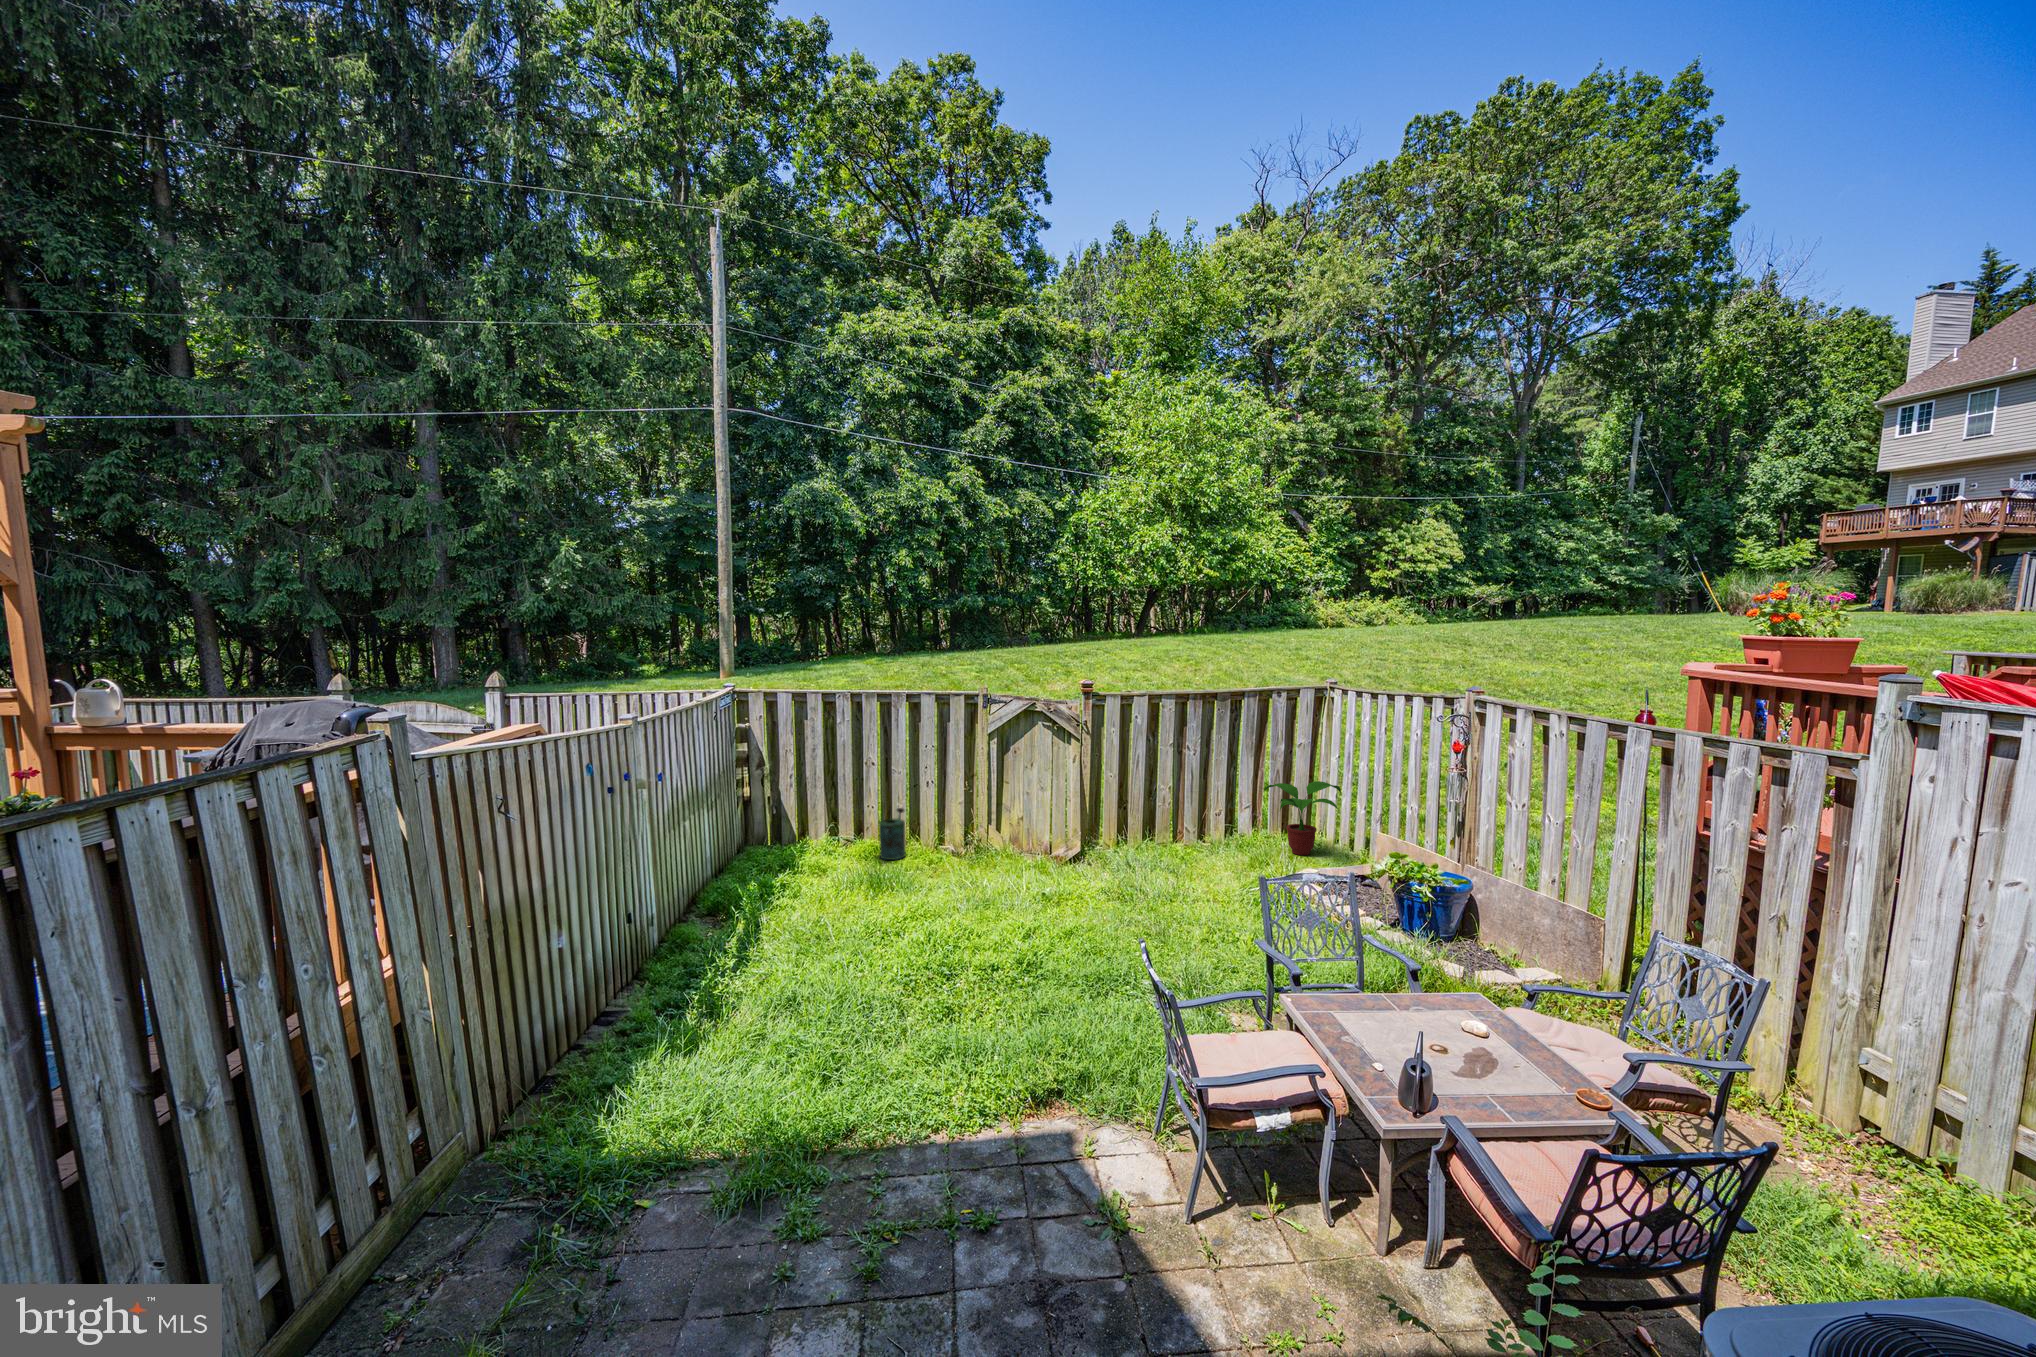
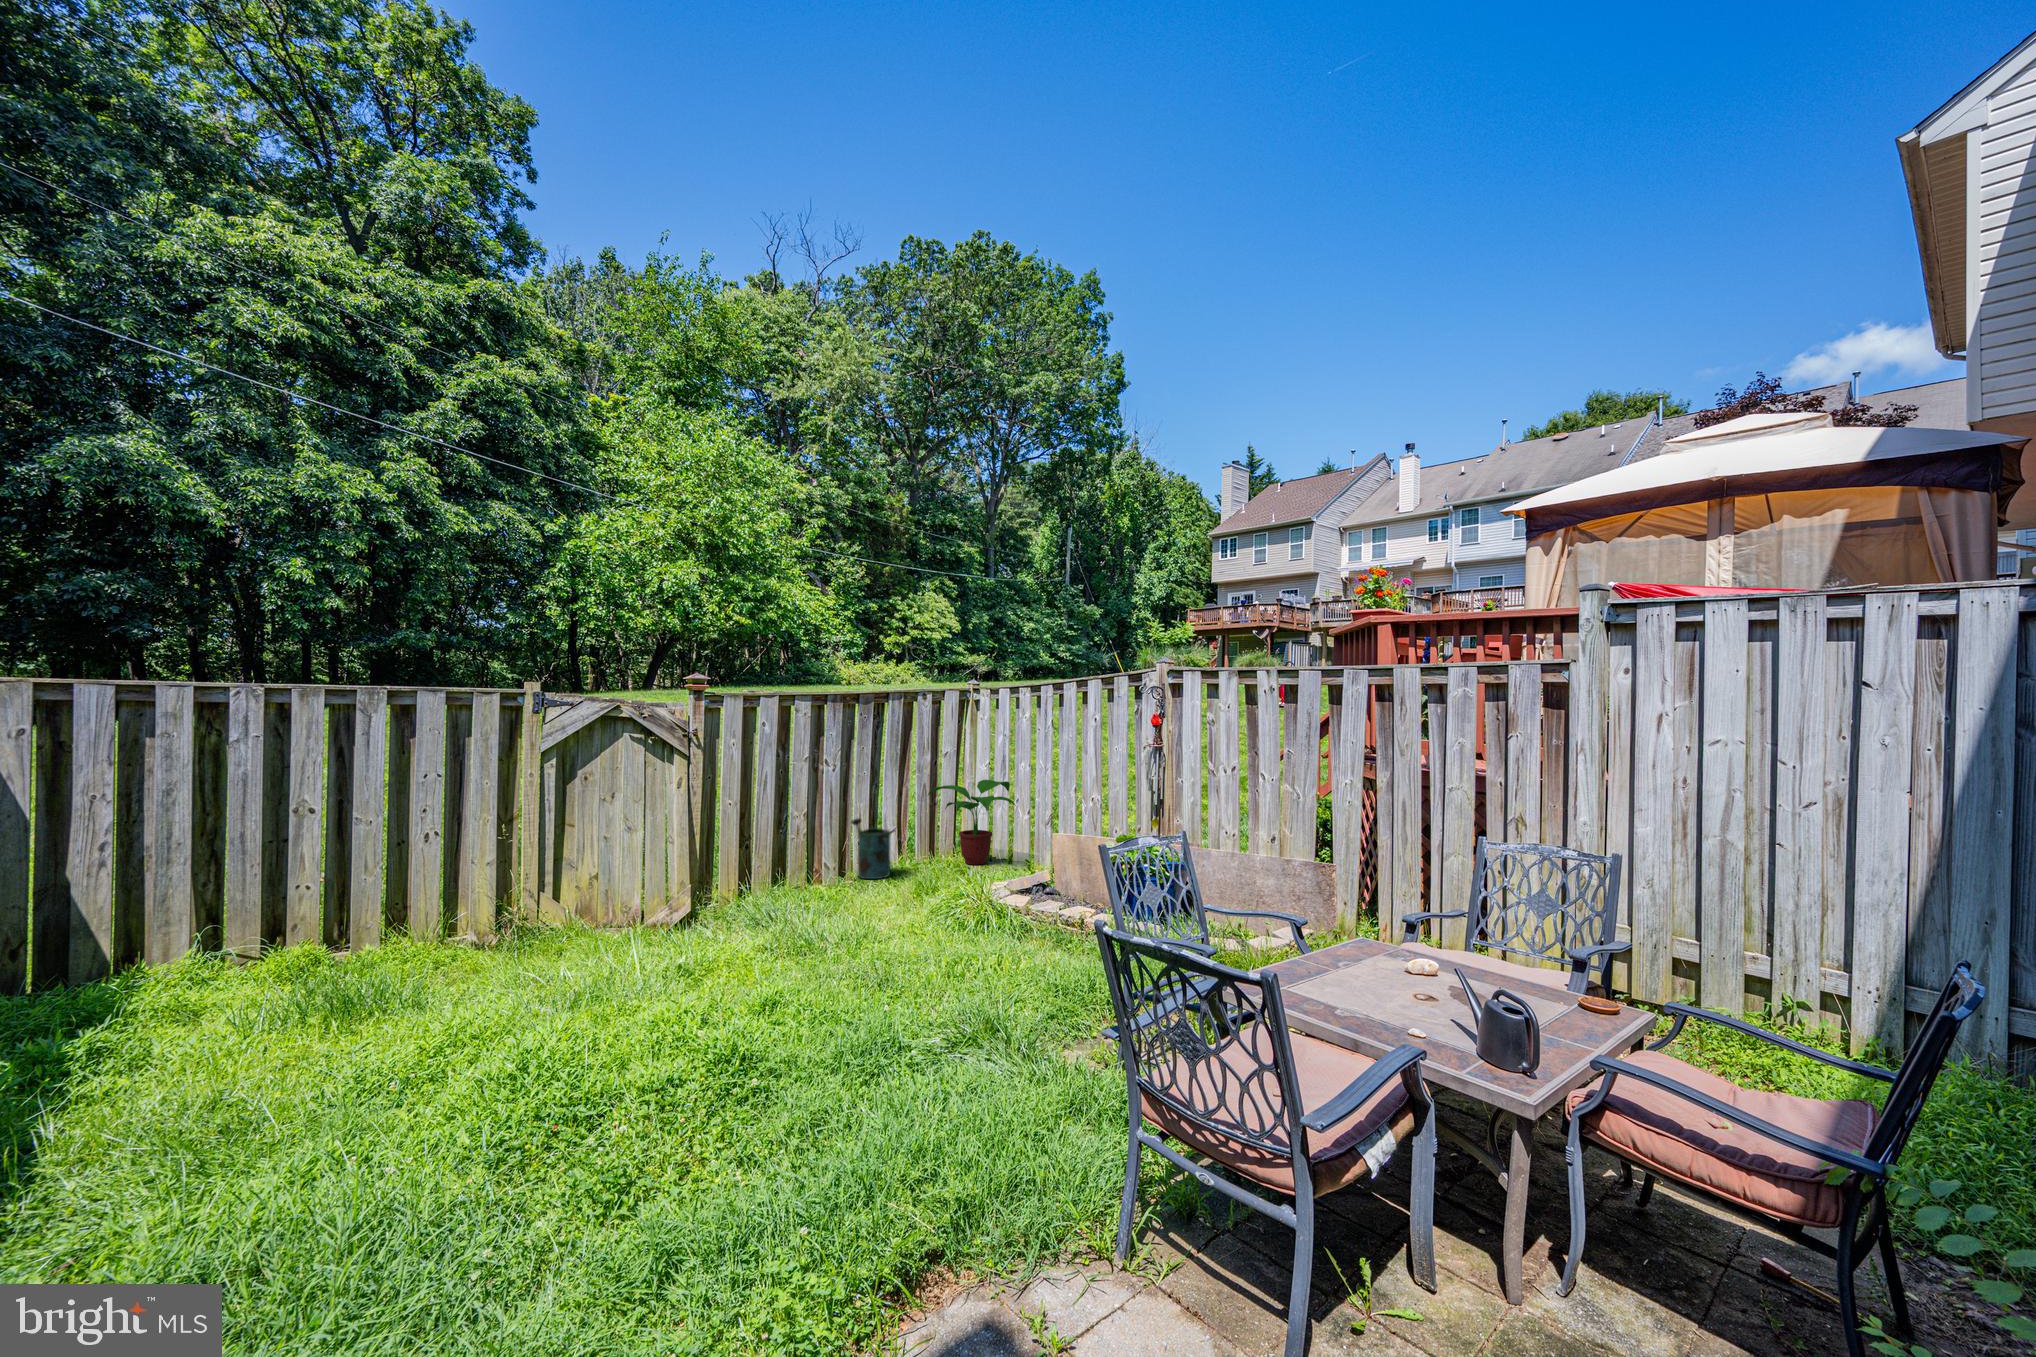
watering can: present [879,808,906,860] -> present [852,818,891,879]

